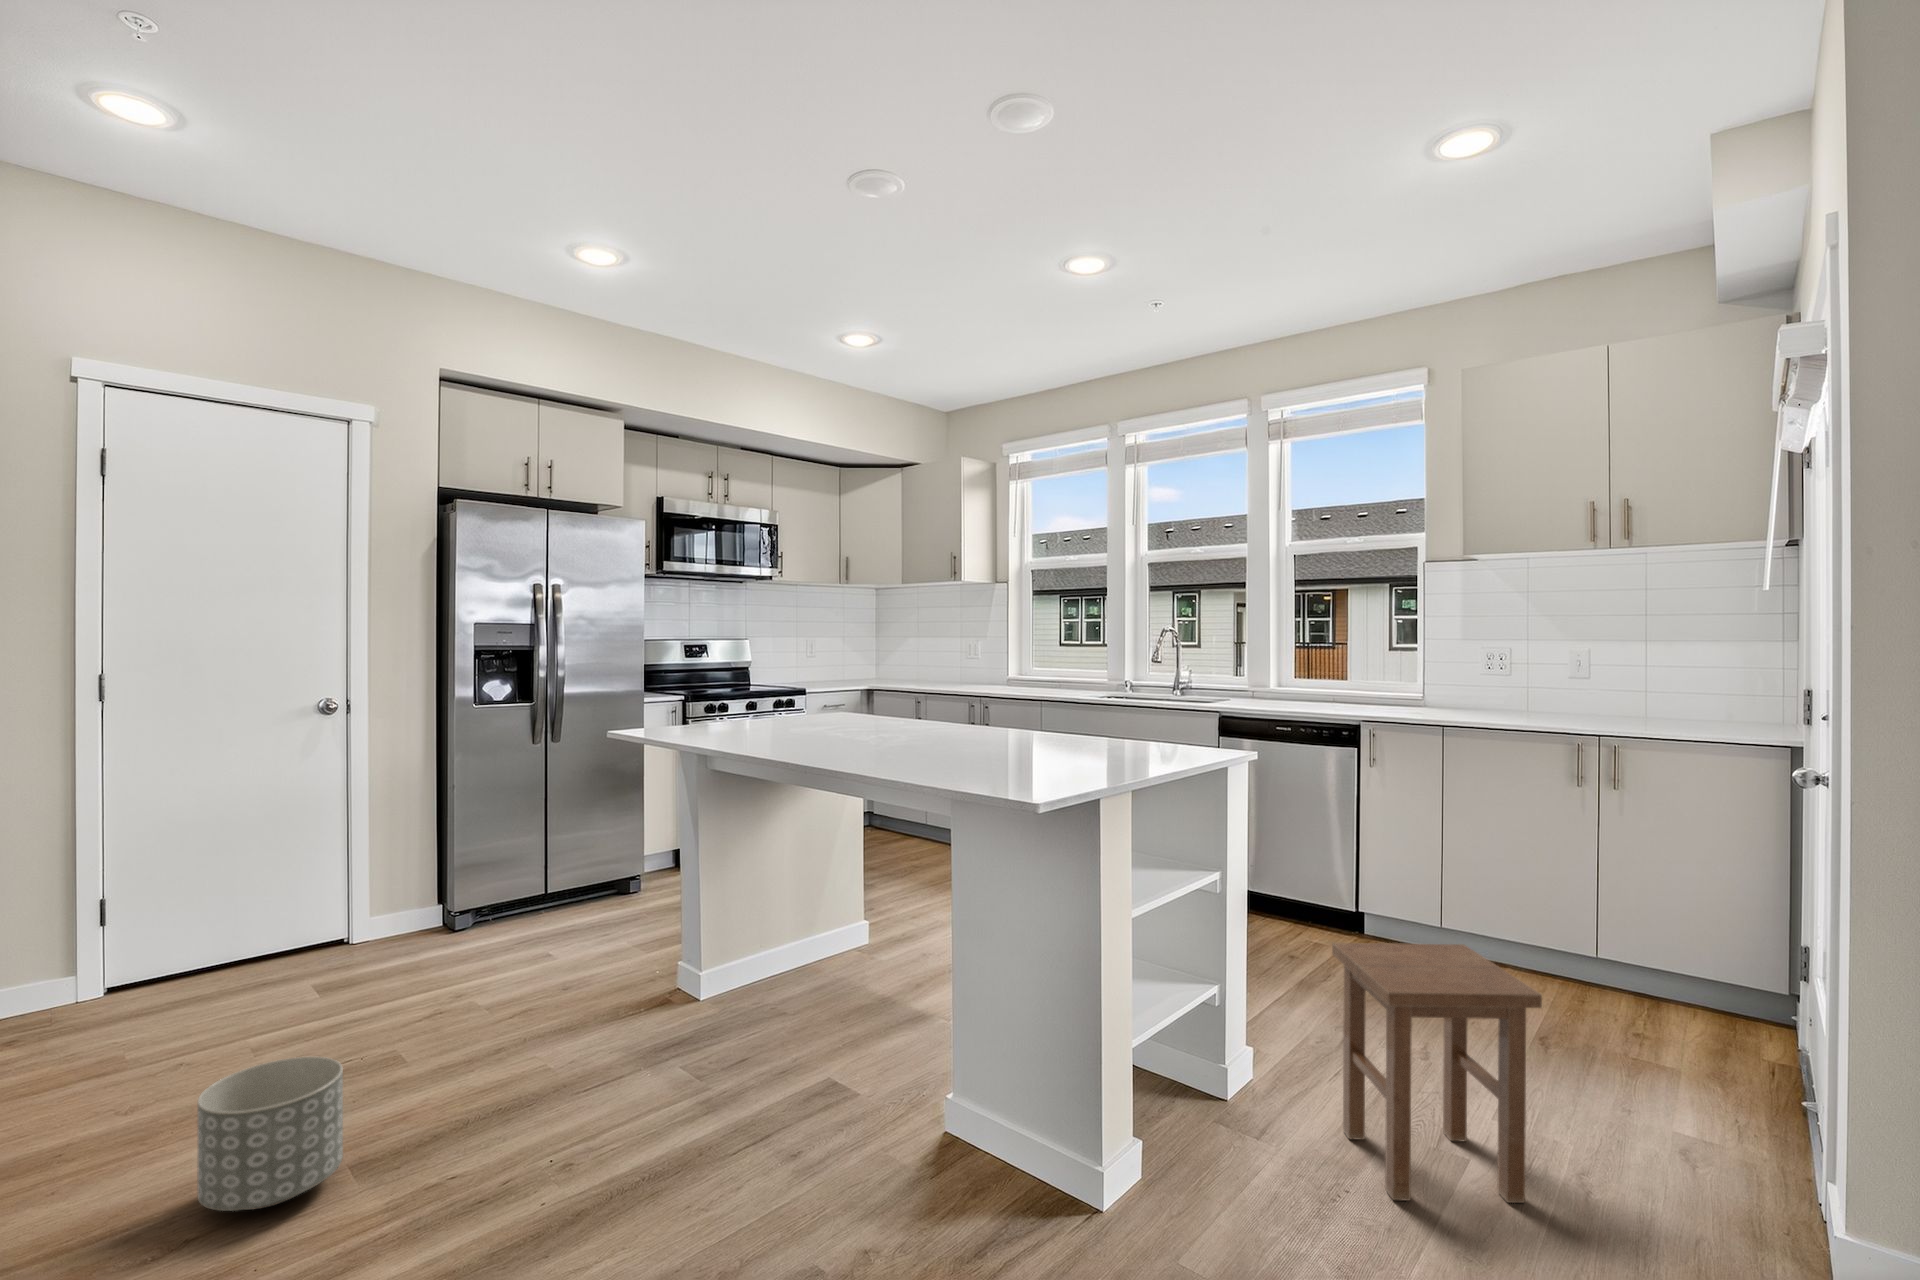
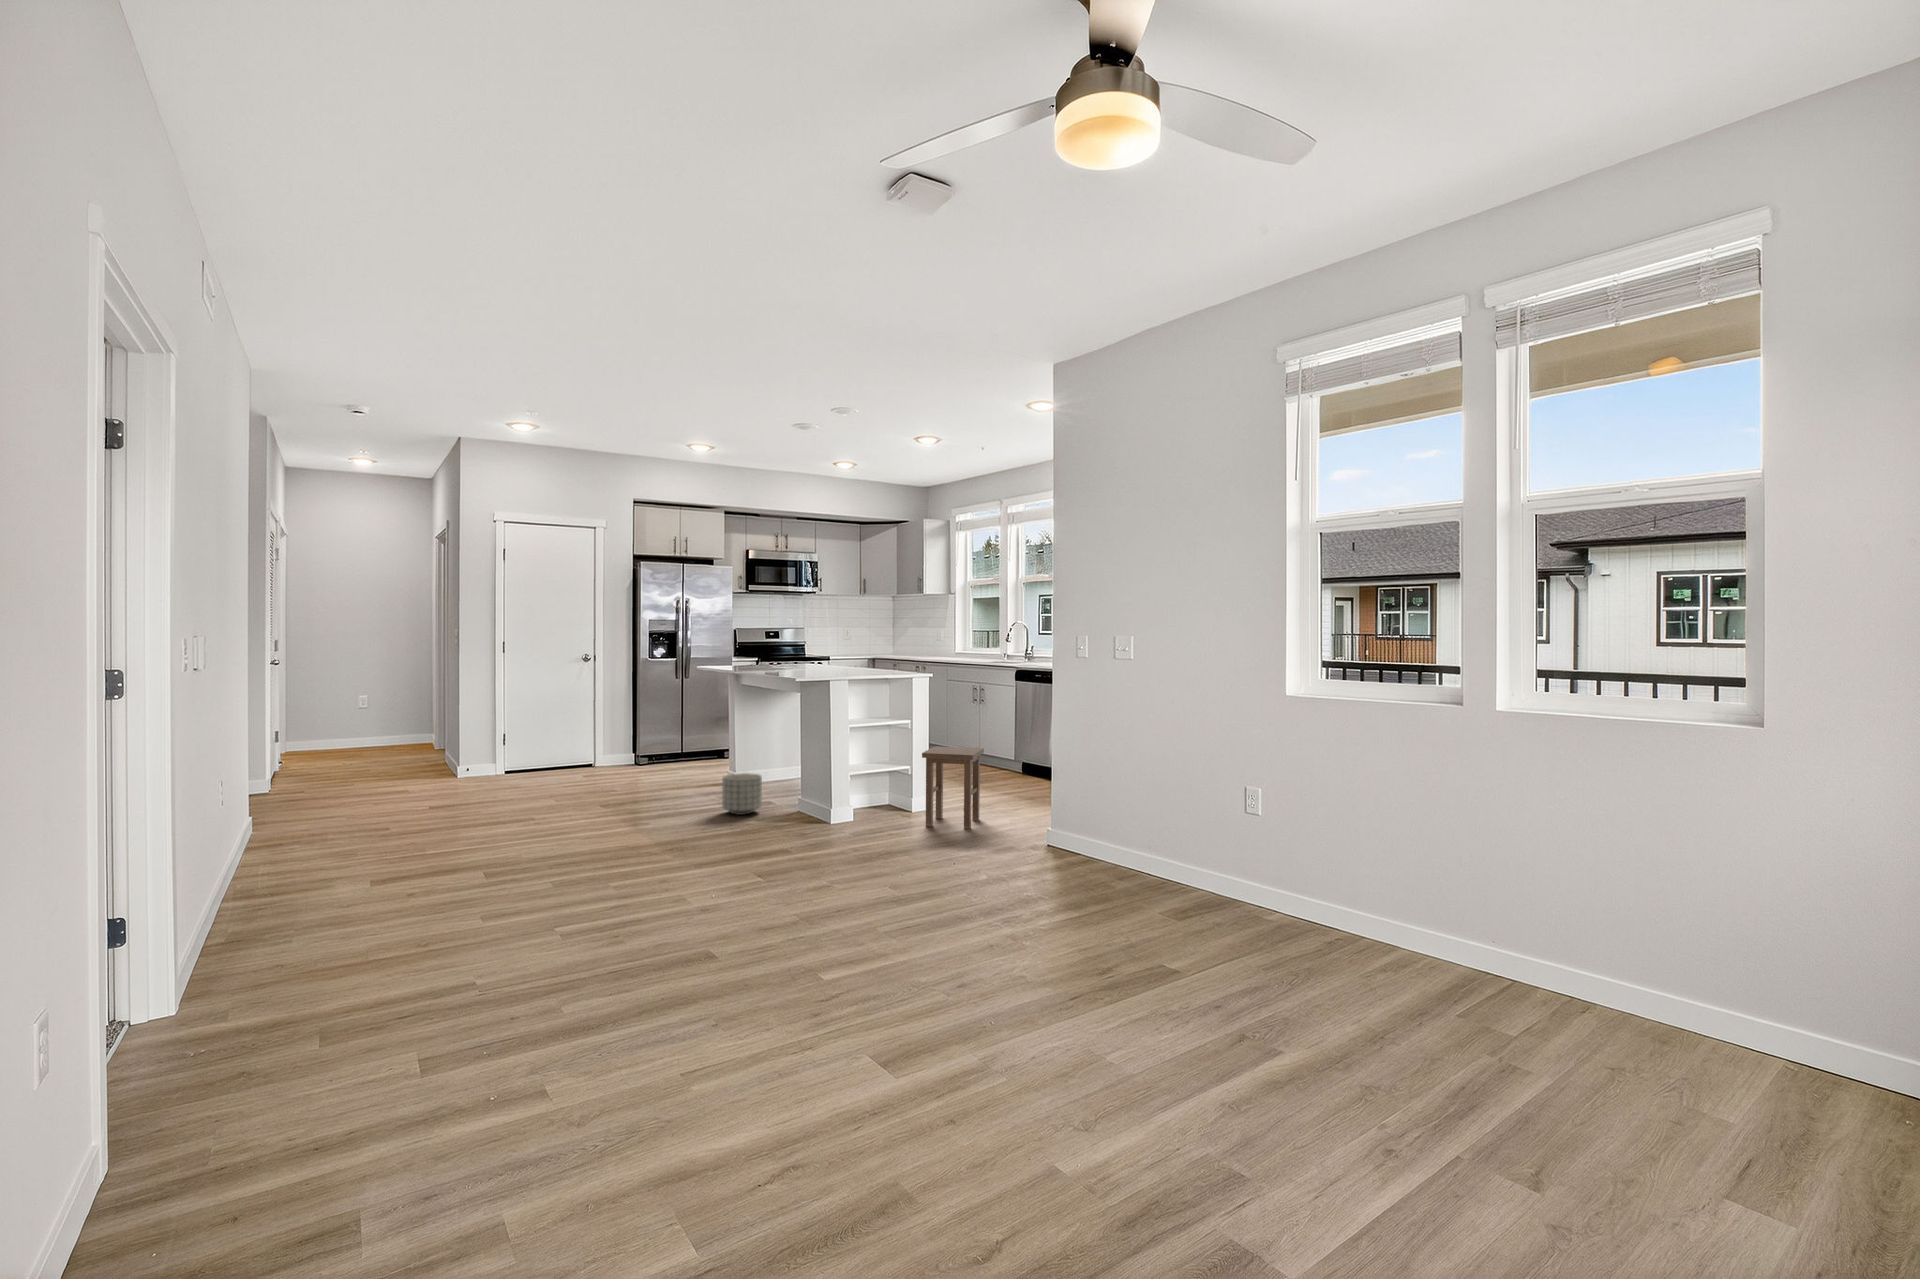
planter: present [198,1057,343,1211] -> present [722,773,762,815]

